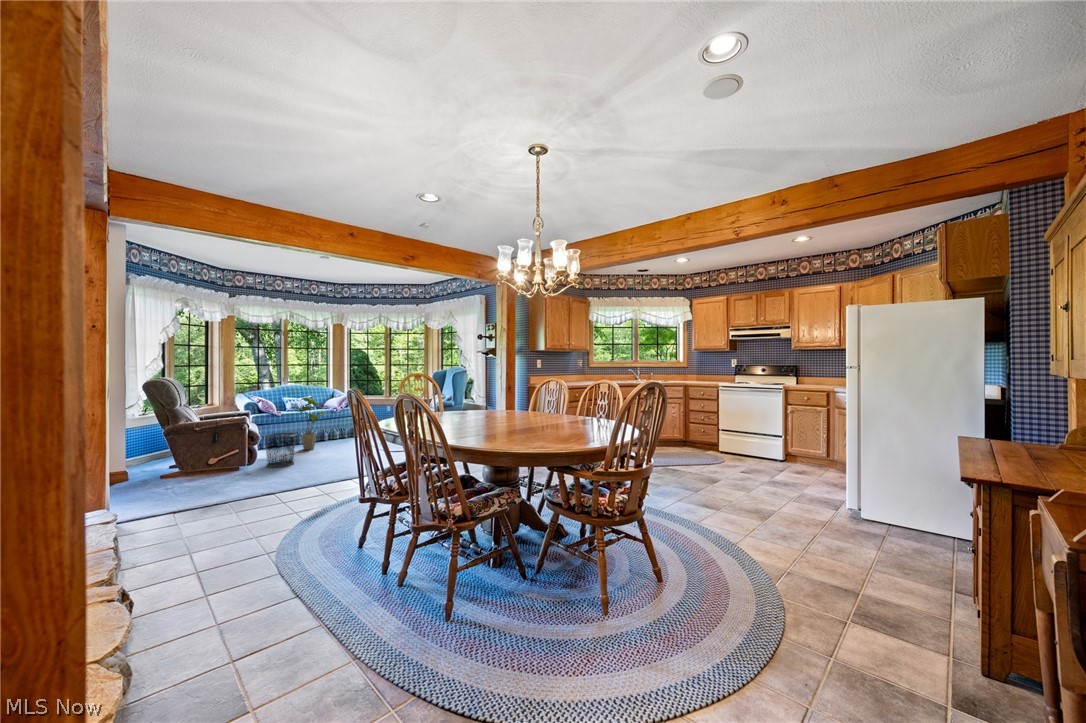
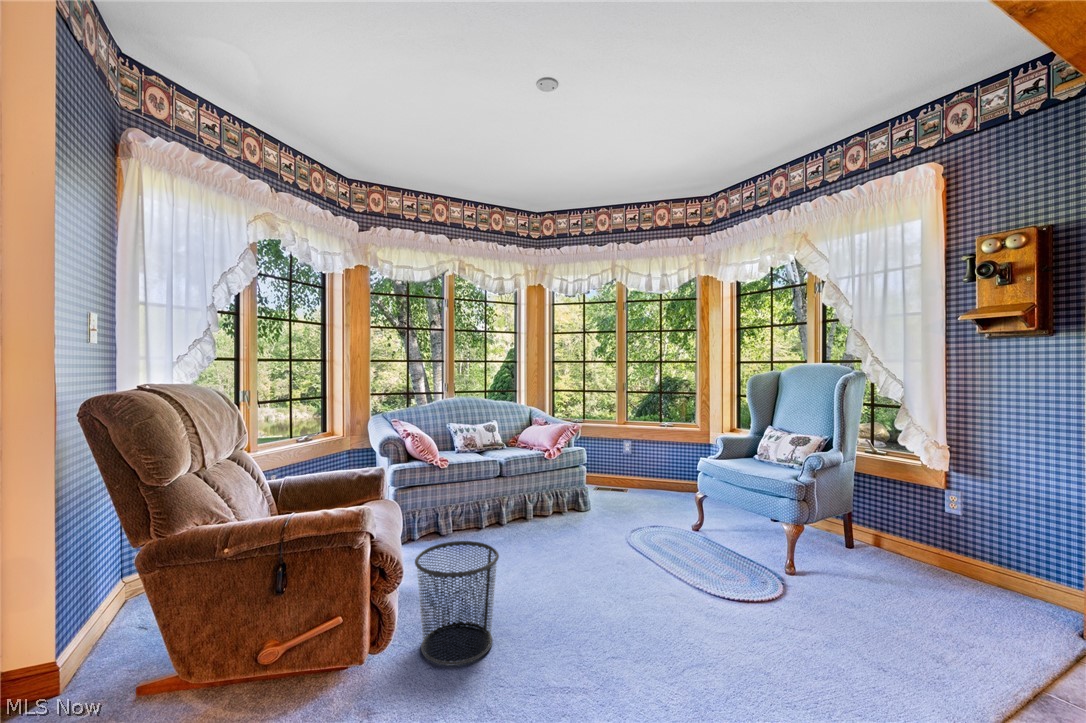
house plant: present [299,397,327,450] -> none [486,431,552,558]

